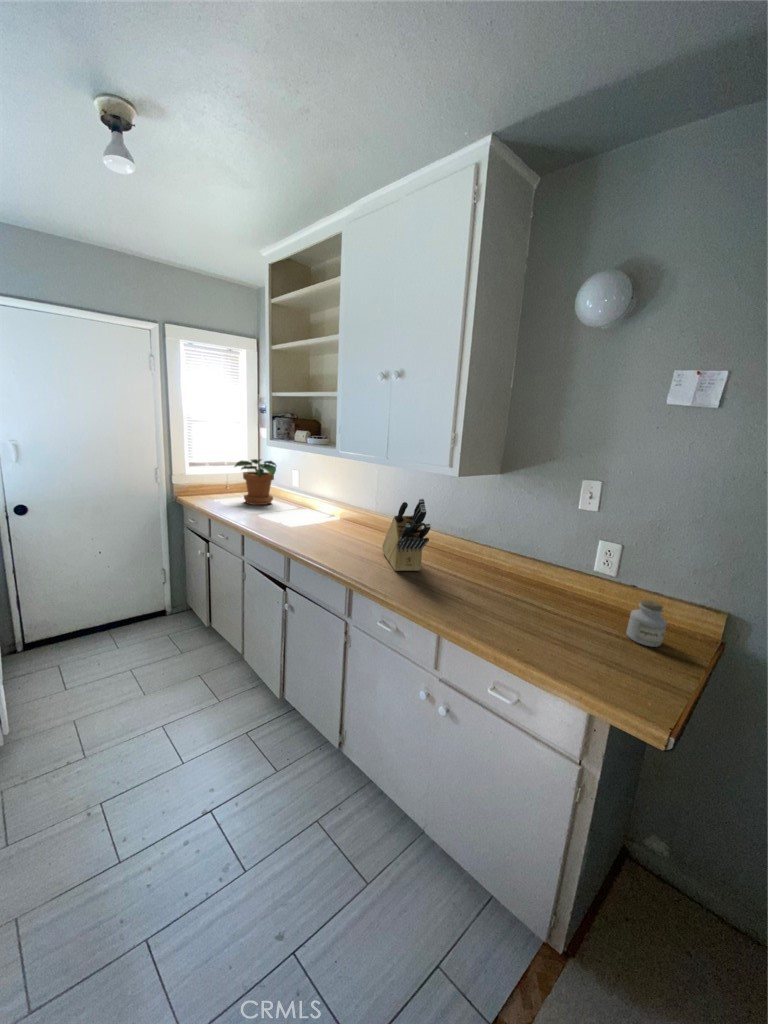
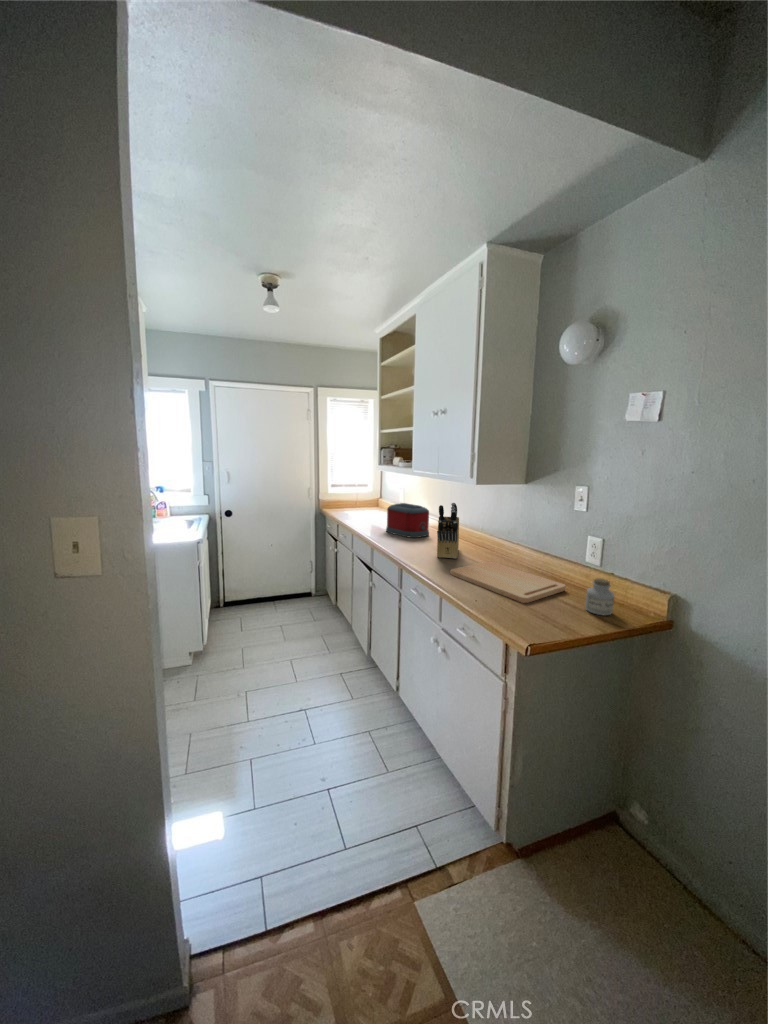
potted plant: present [235,459,276,505] -> none [356,481,388,515]
toaster: none [294,492,354,540] -> present [386,503,429,538]
cutting board: none [436,572,579,643] -> present [450,561,566,603]

